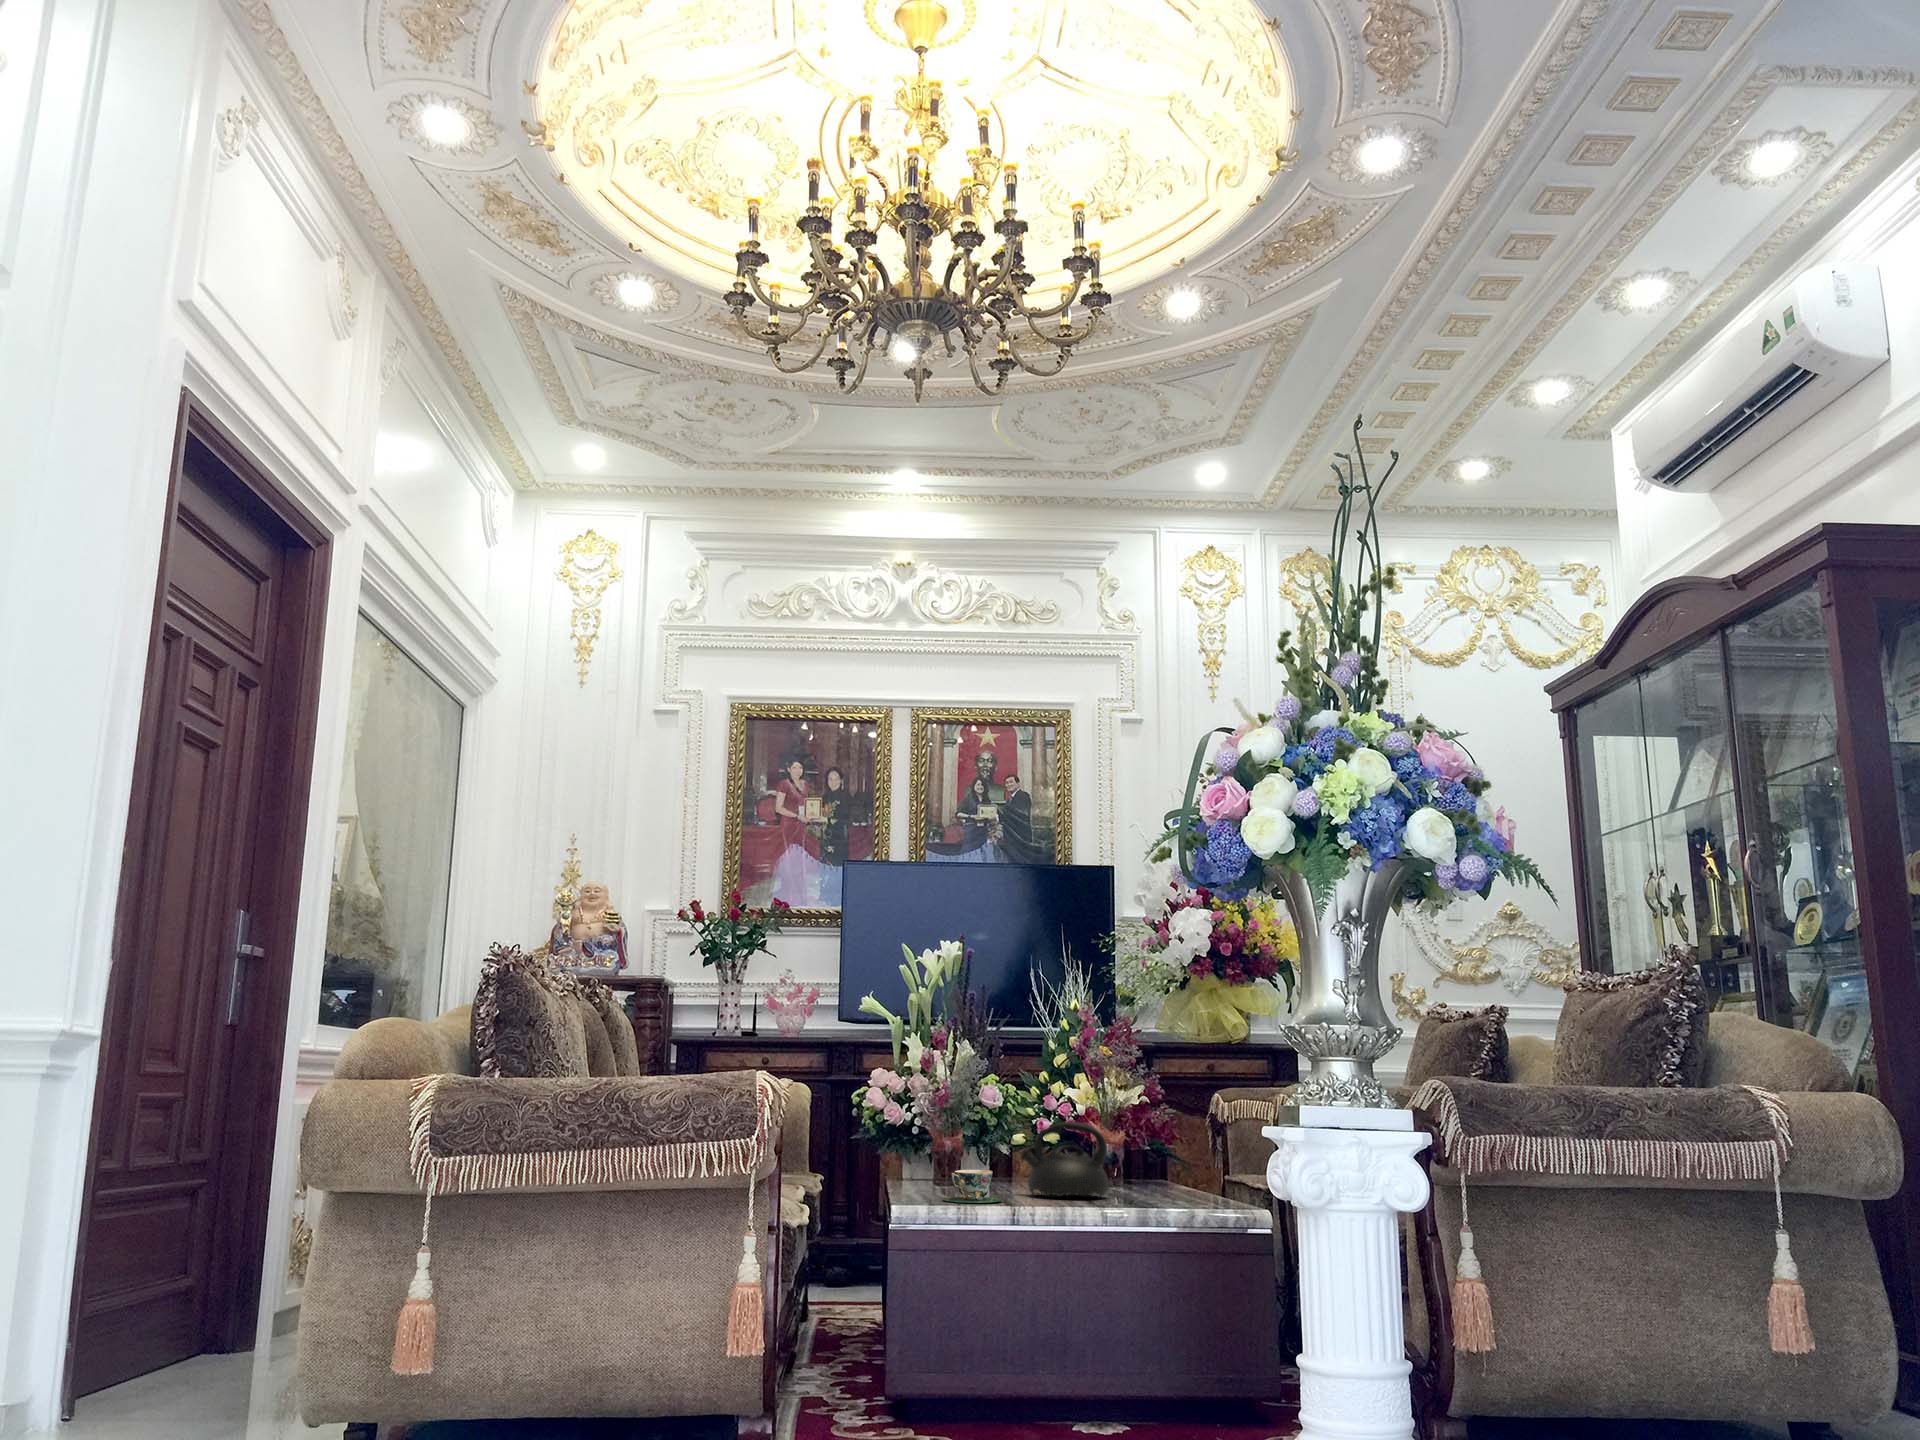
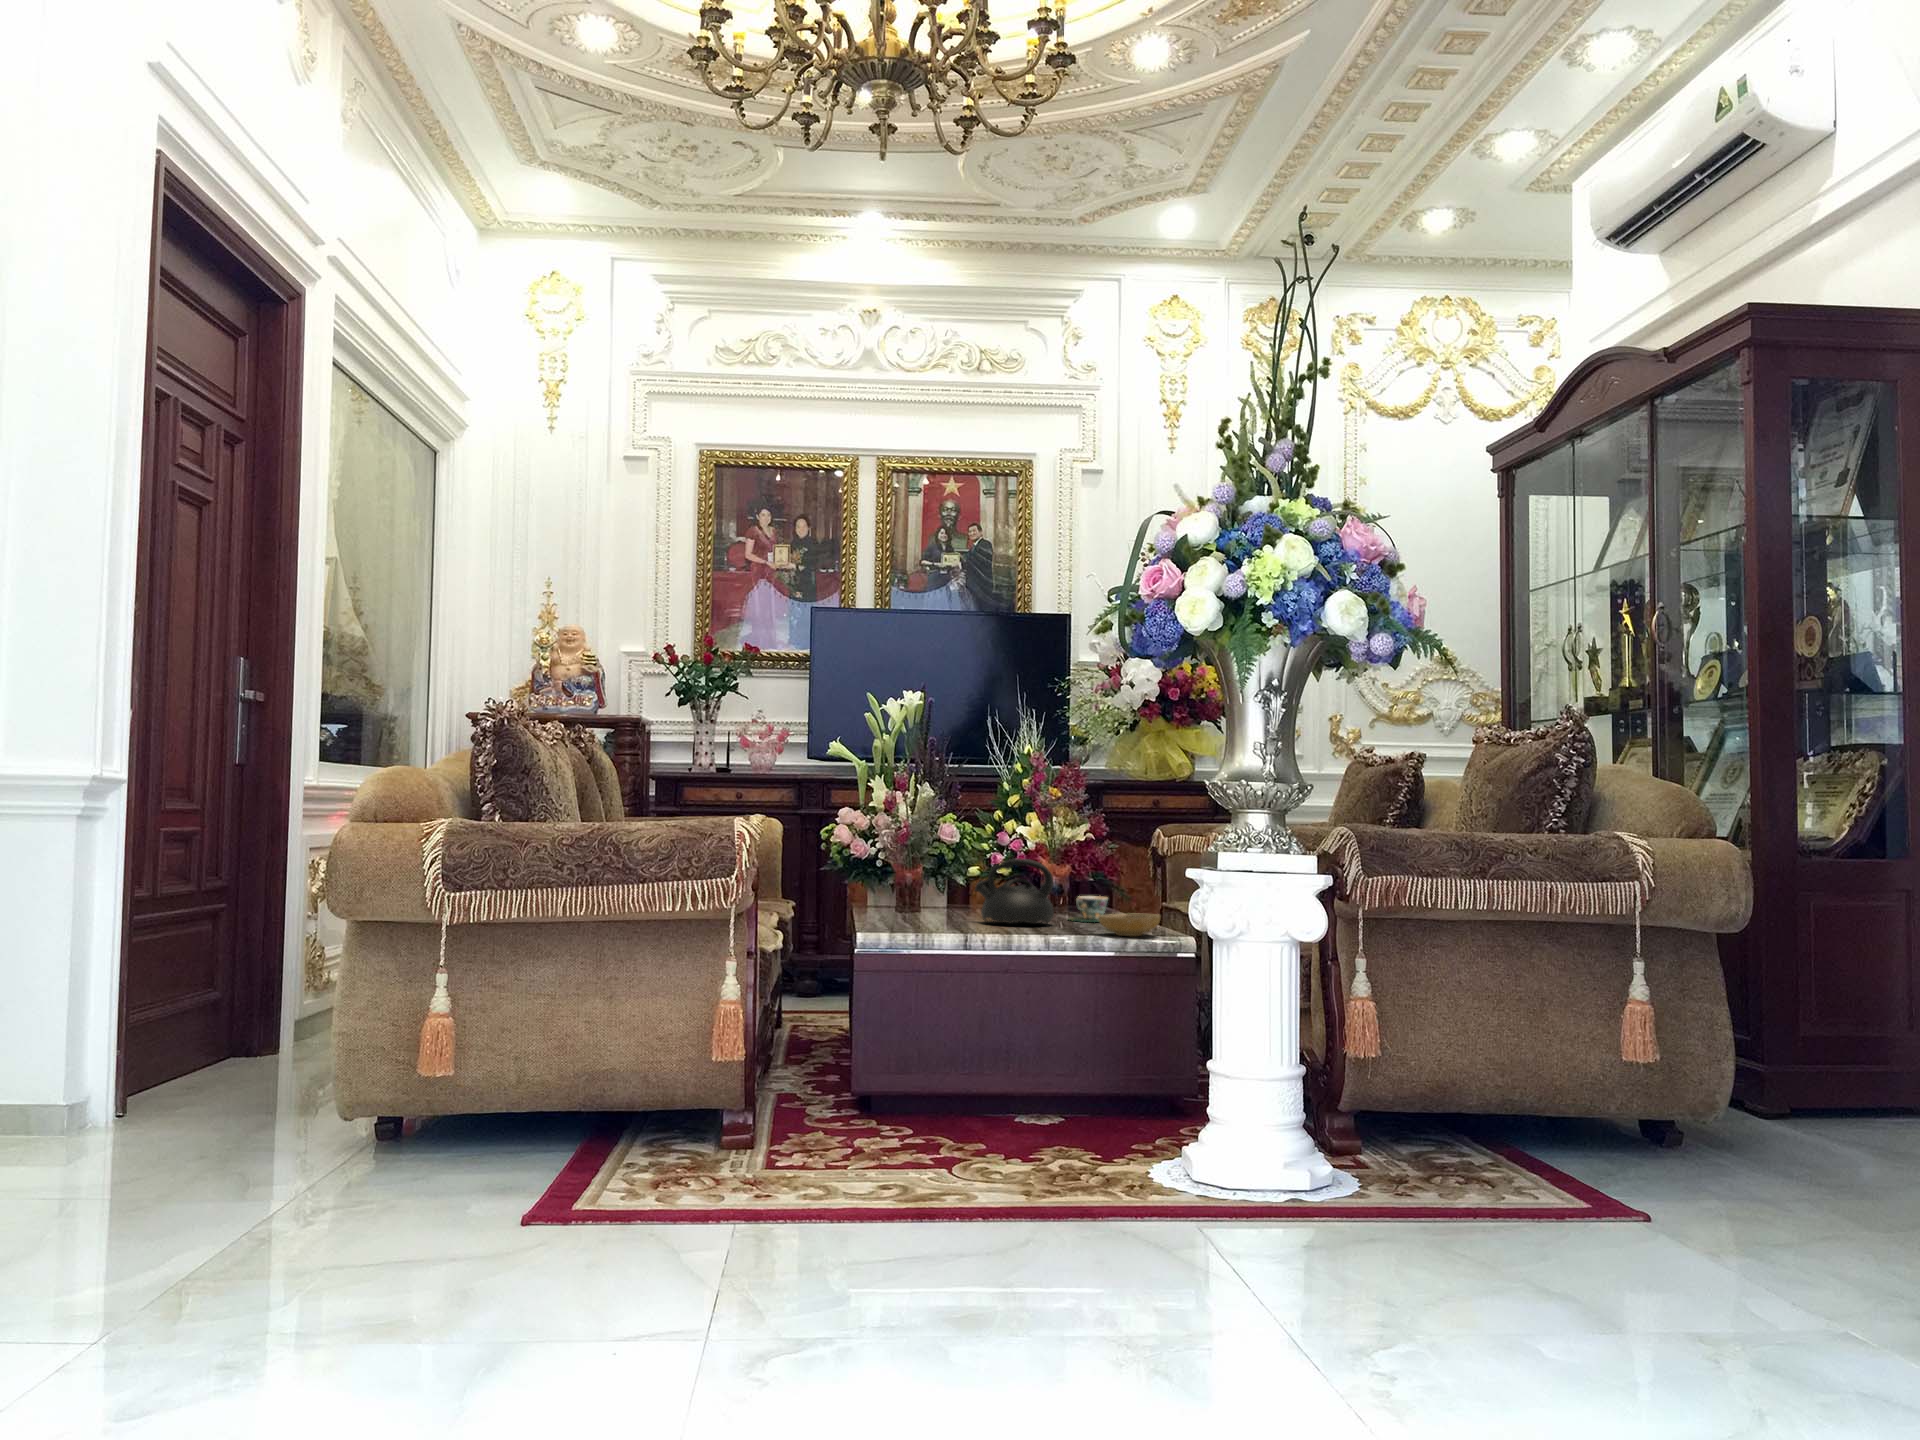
teacup: present [942,1170,1002,1203] -> present [1069,896,1108,922]
ceramic bowl: none [1160,1184,1230,1210] -> present [1099,914,1160,936]

